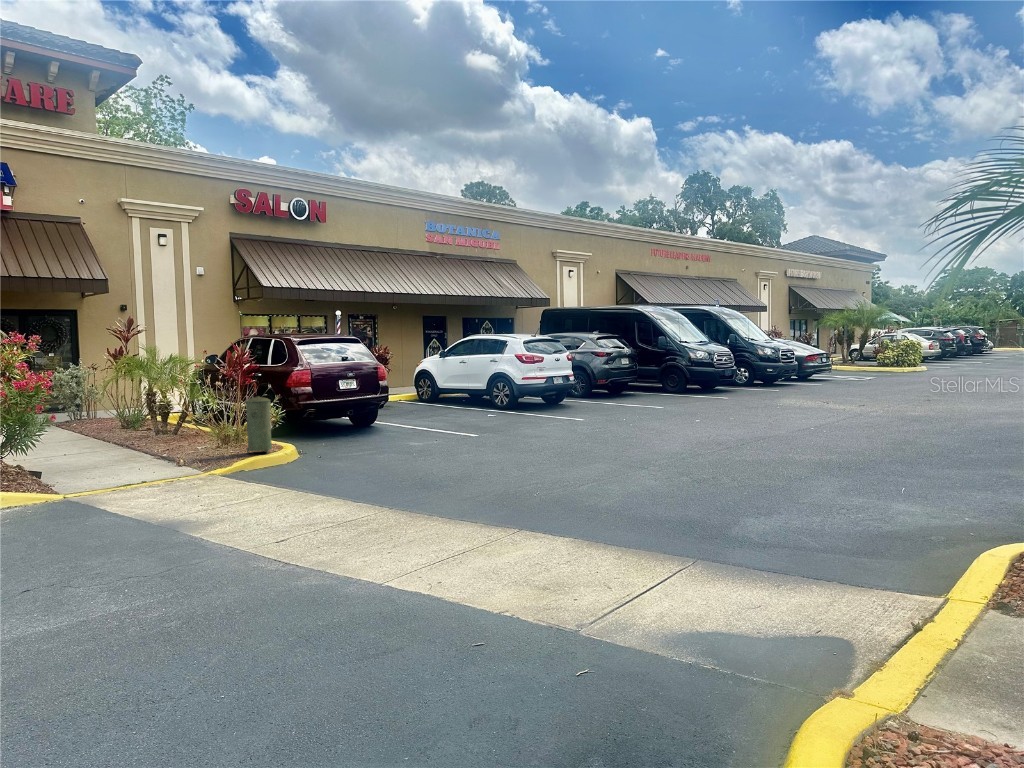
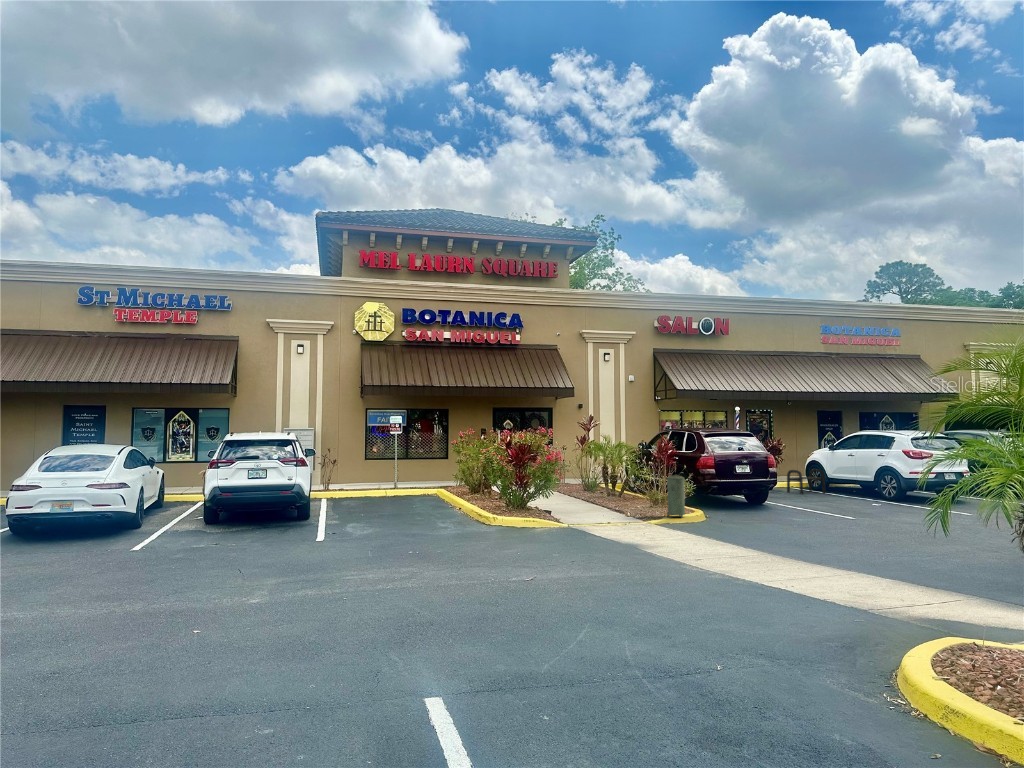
bench: none [395,380,436,410] -> present [787,469,825,494]

